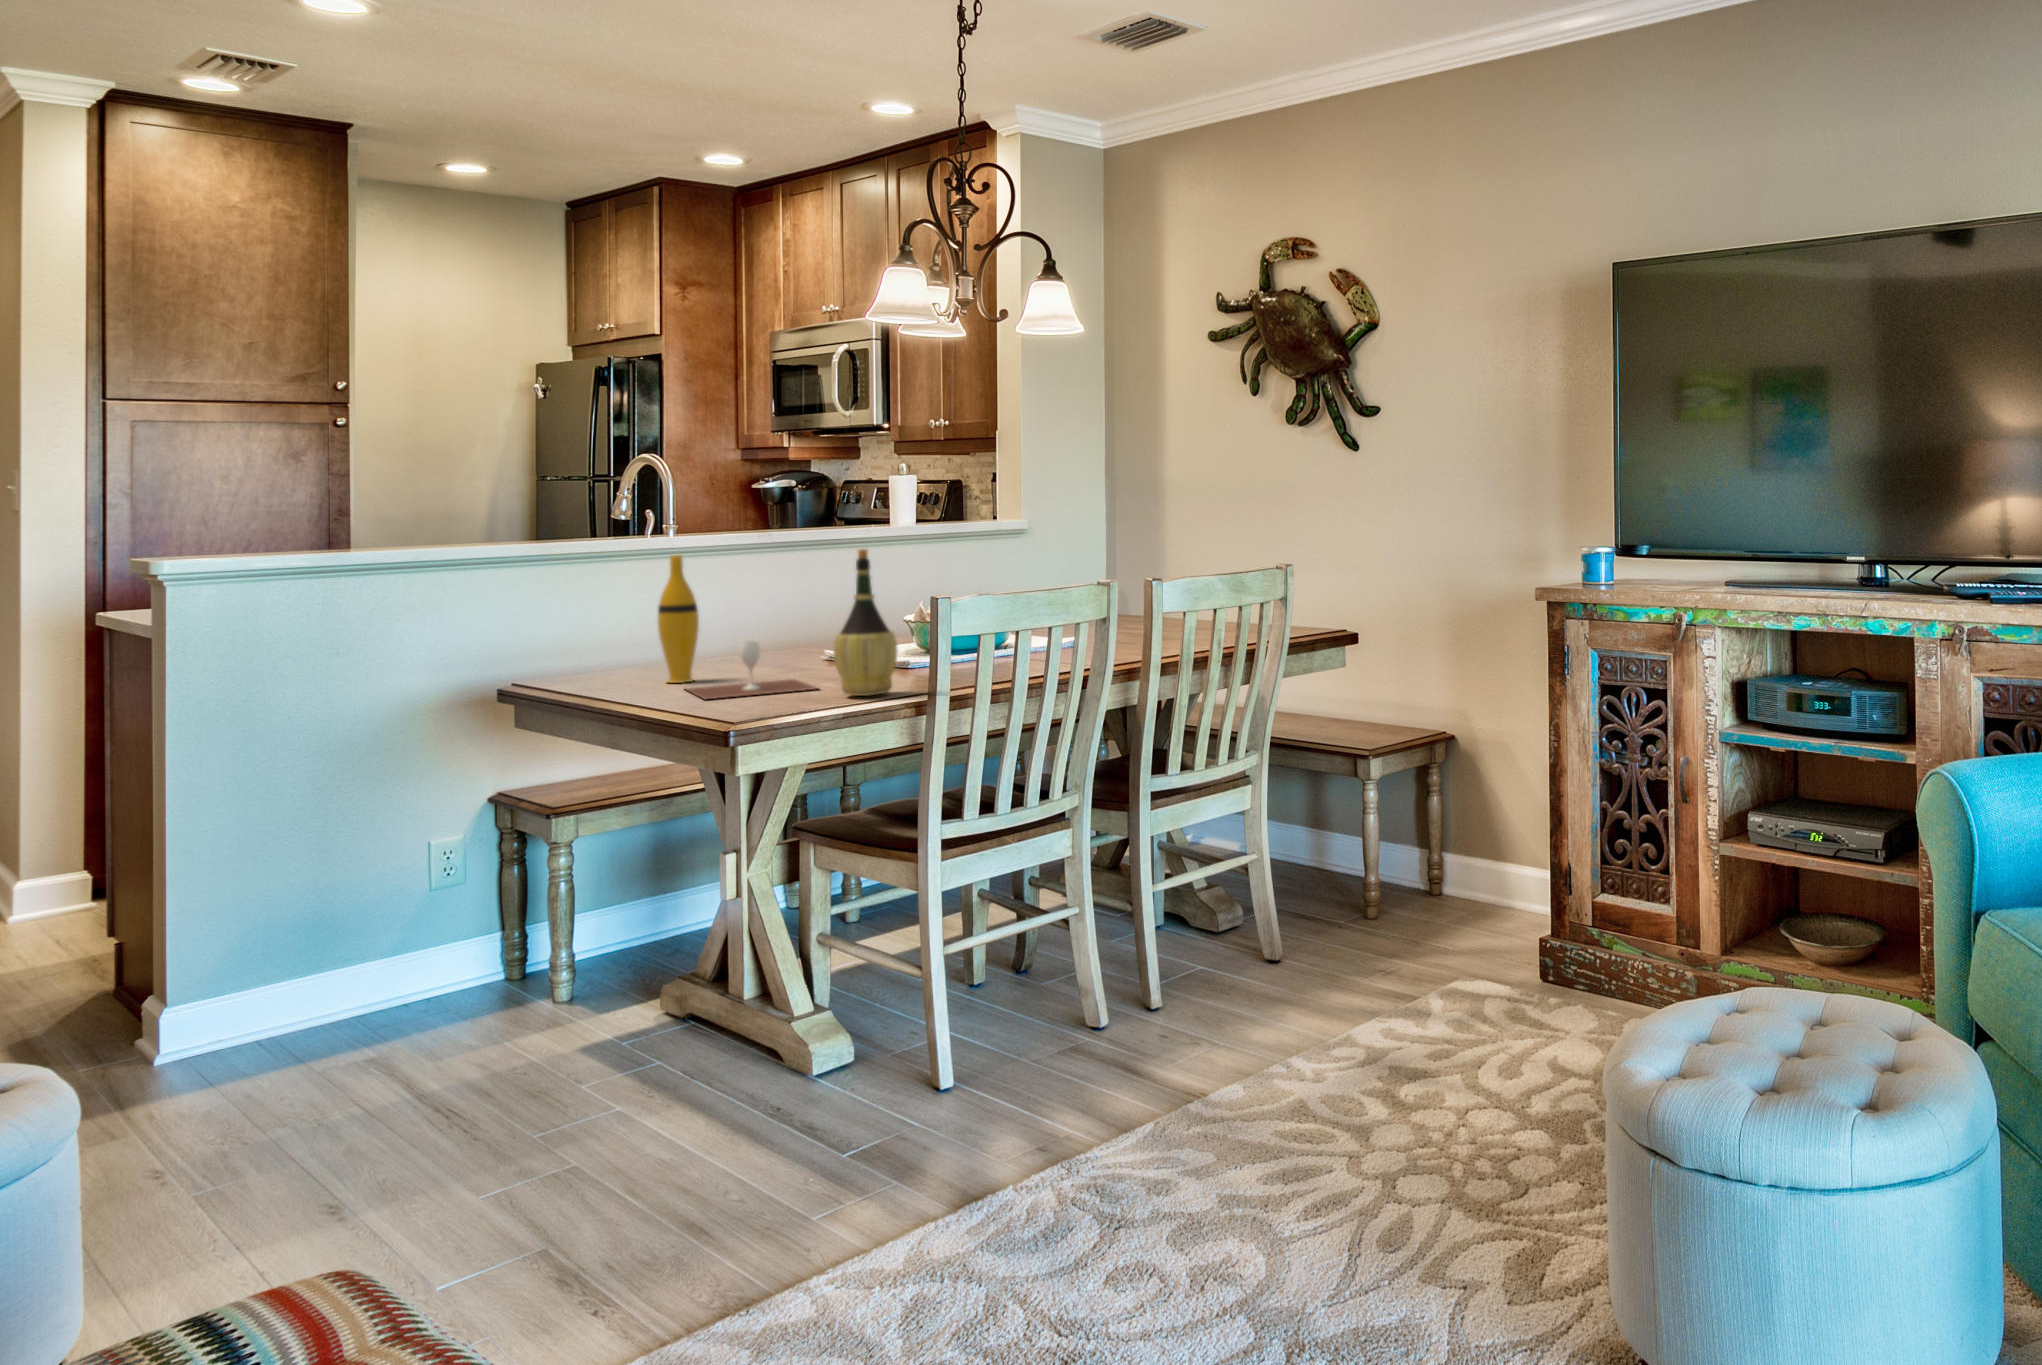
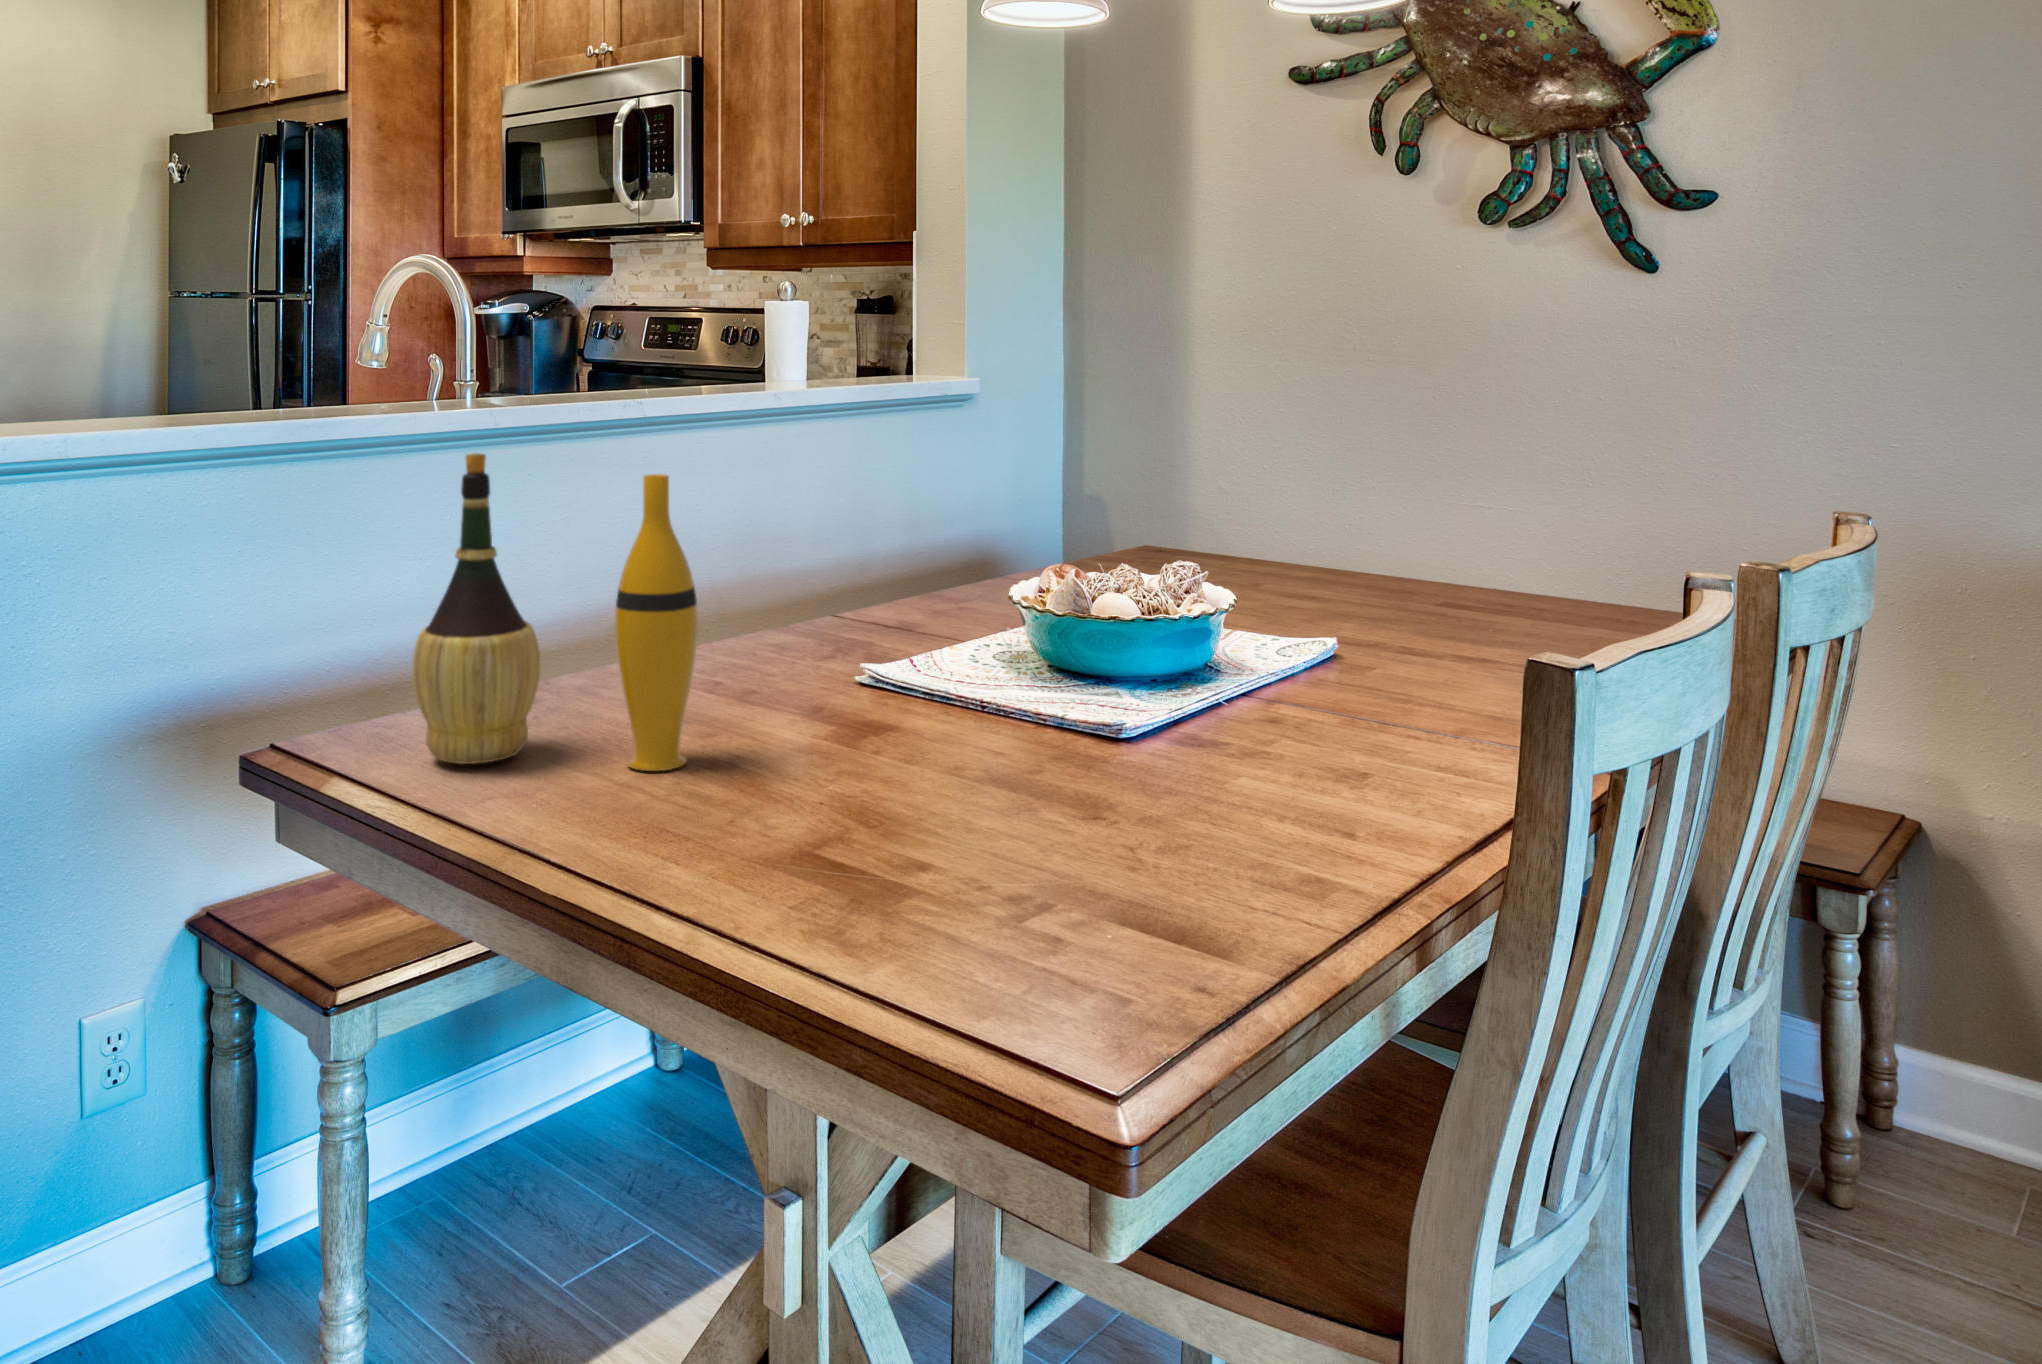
wine bottle: present [833,549,898,696] -> present [412,453,540,764]
wine glass: present [686,641,816,699] -> none [705,699,1056,883]

